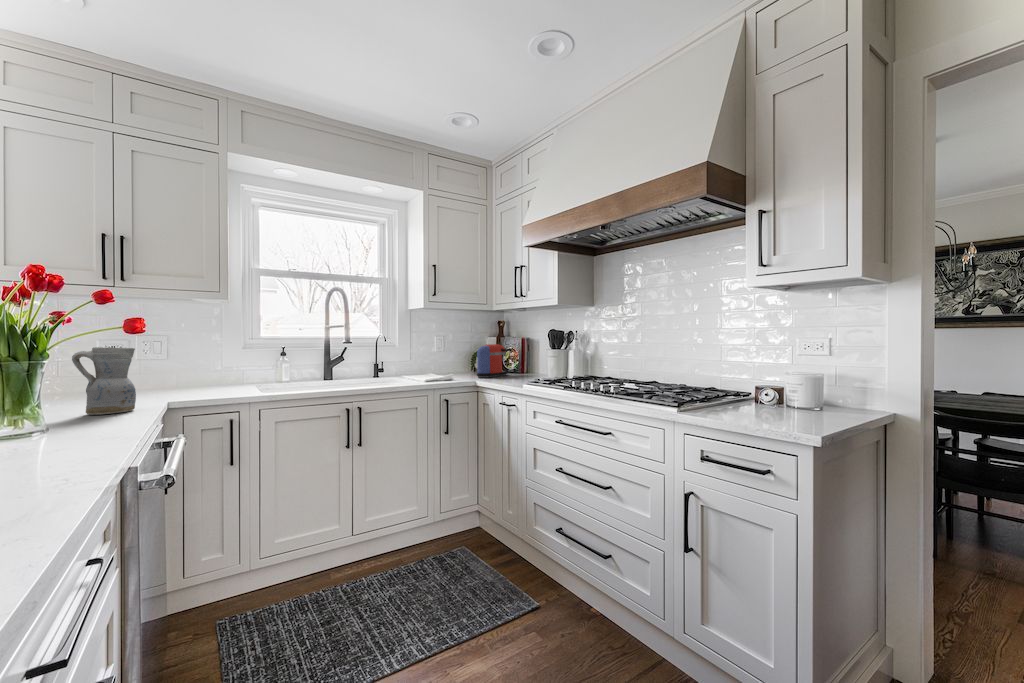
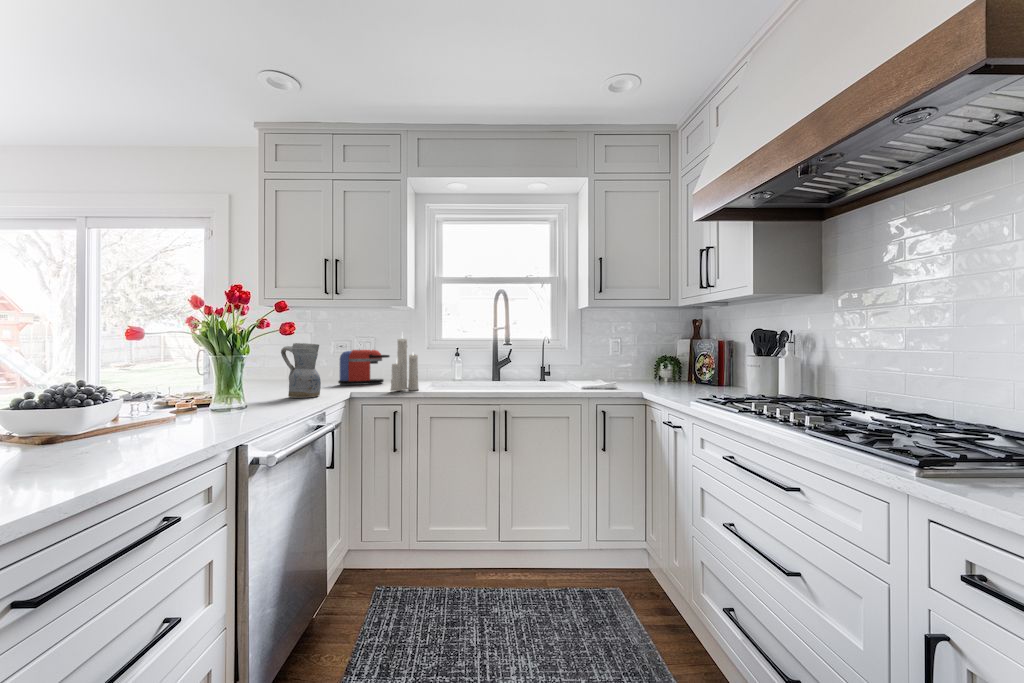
candle: none [226,330,260,397] -> present [390,337,419,391]
coffee maker: present [476,344,510,378] -> present [338,350,390,385]

